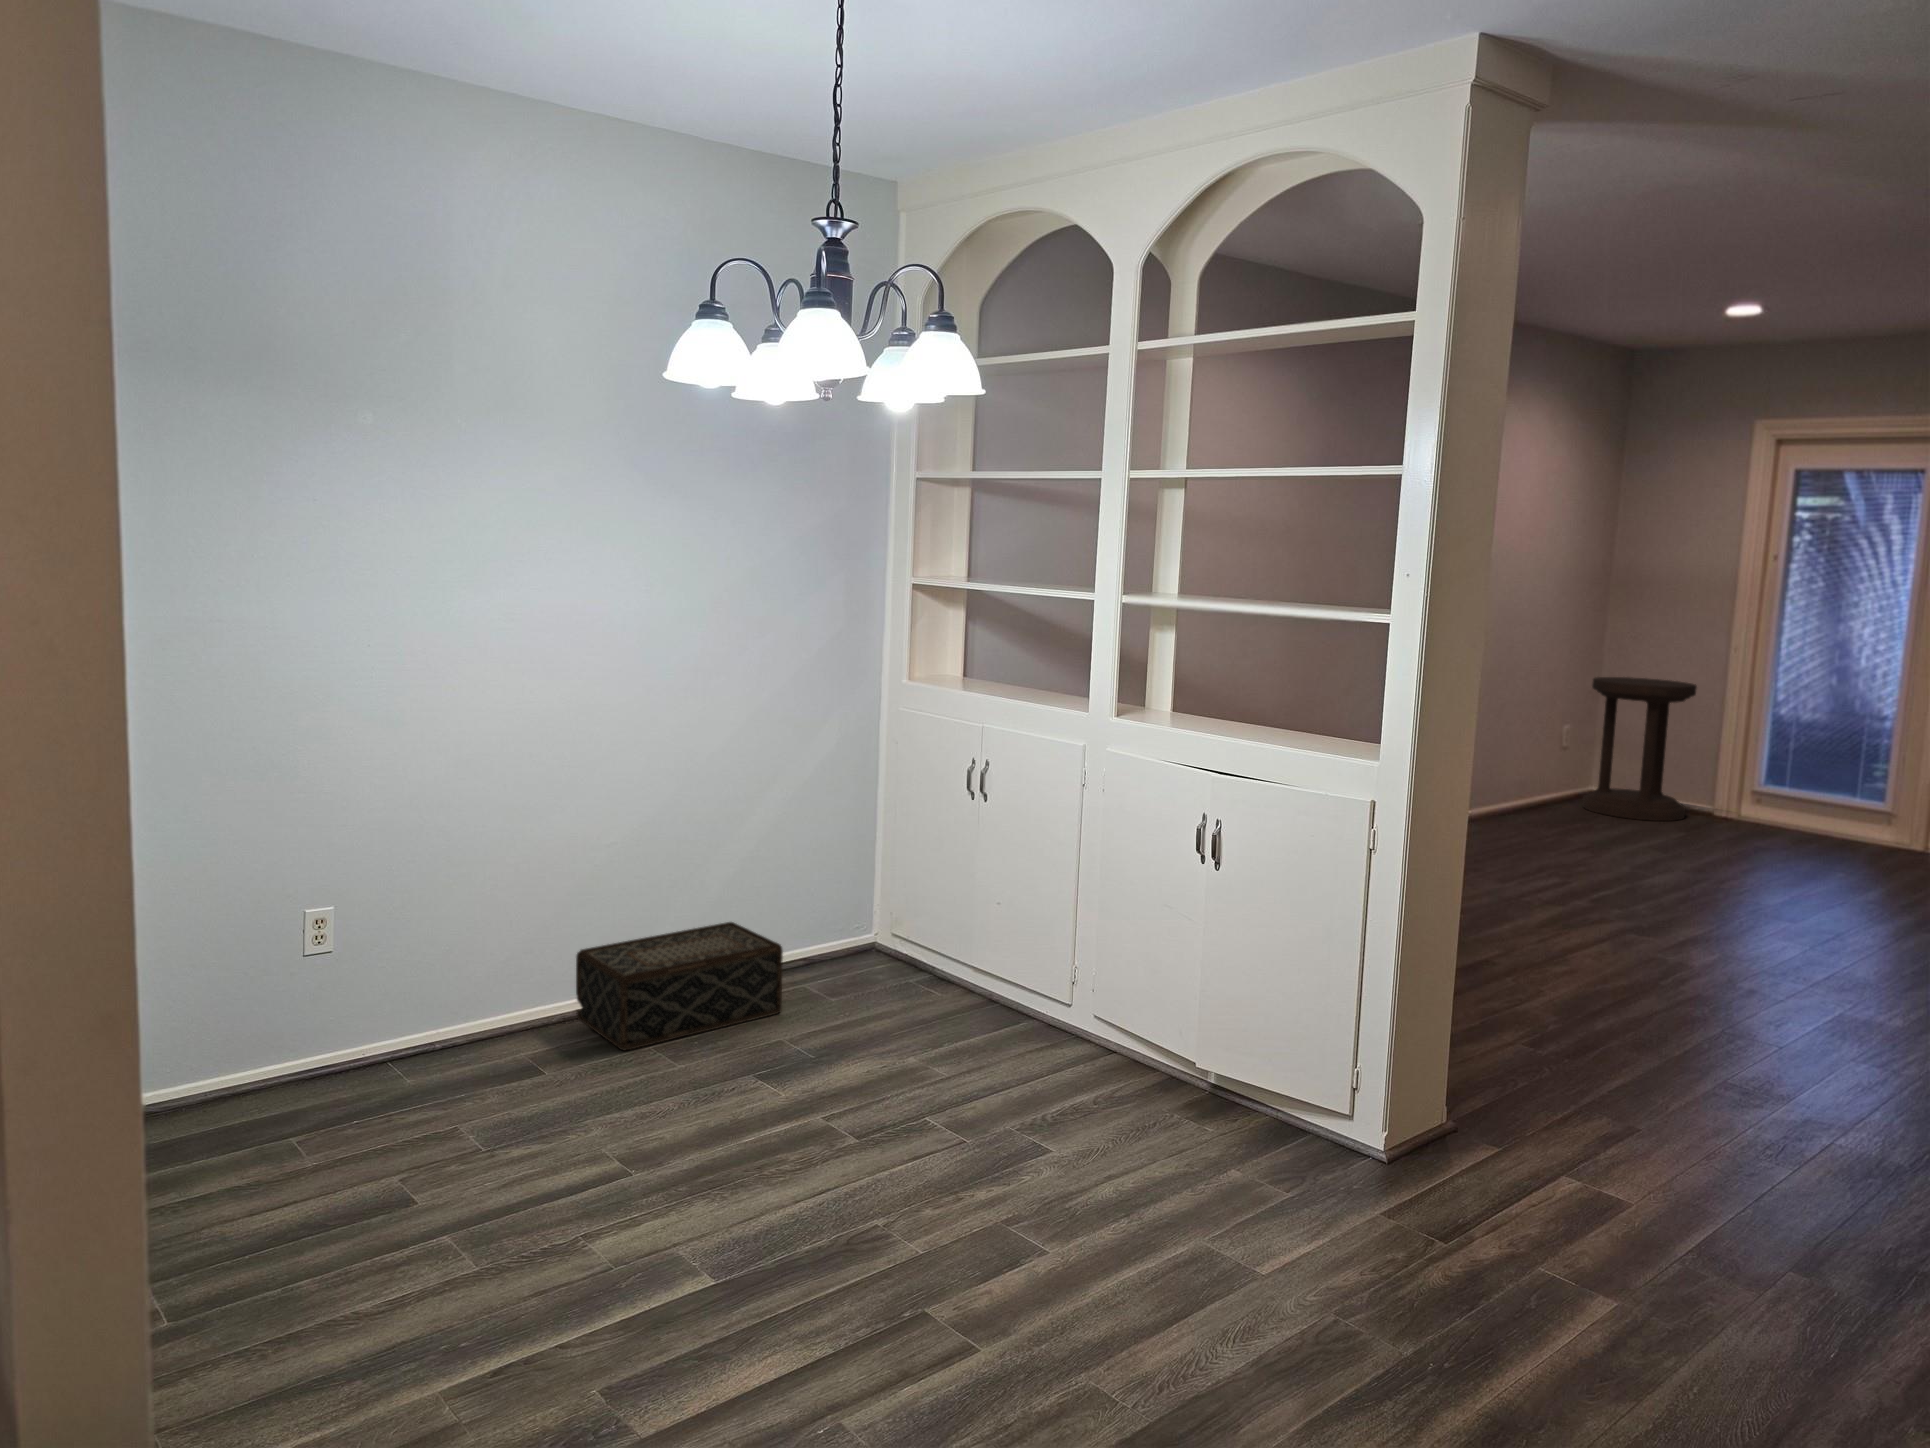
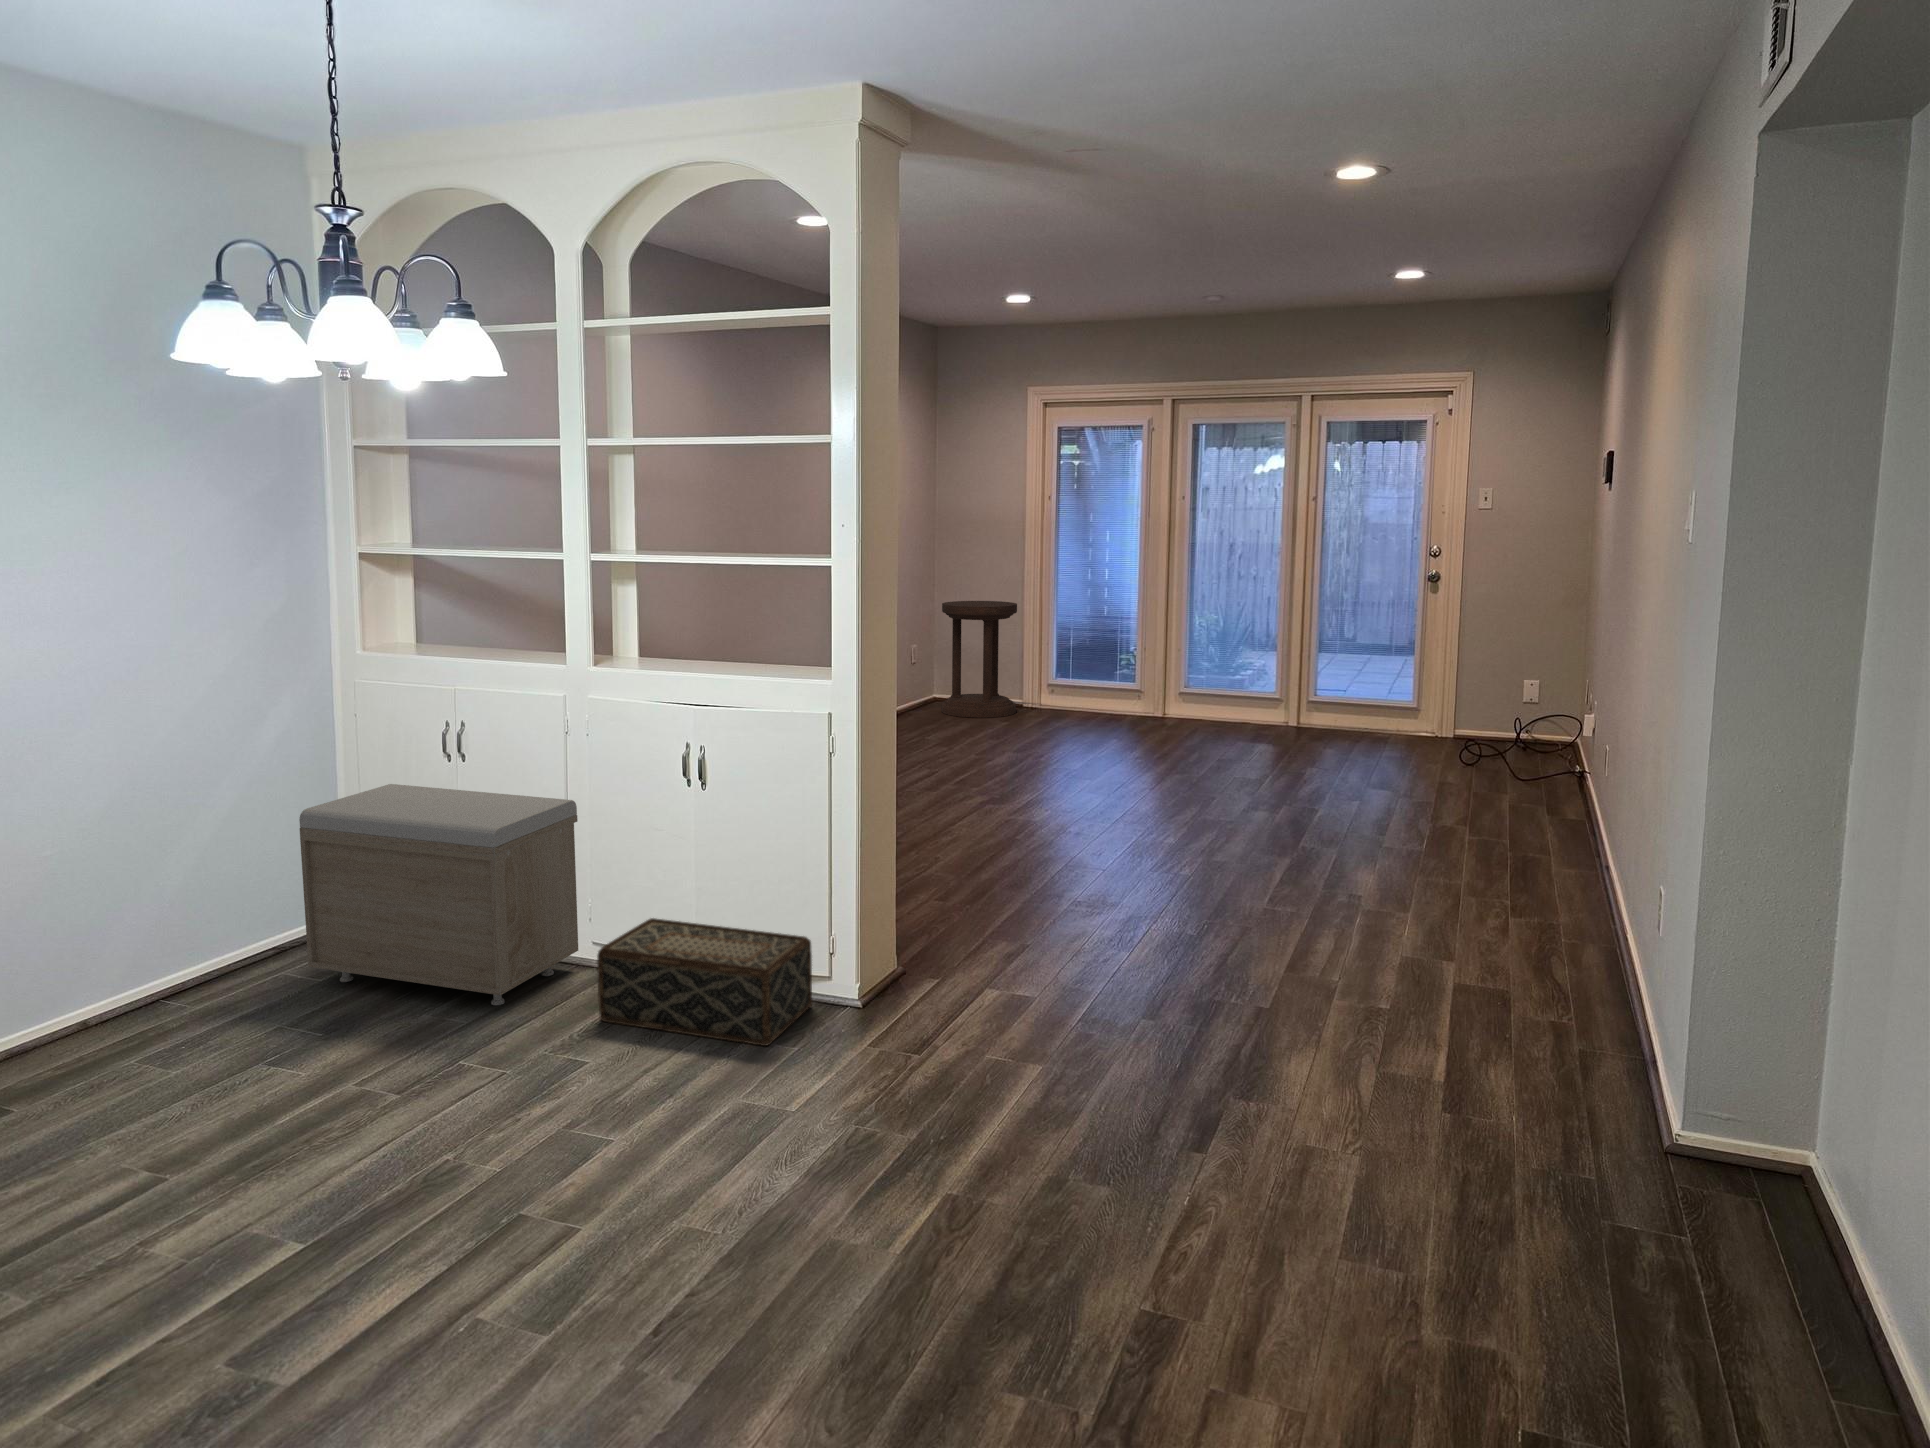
storage bench: none [820,816,1086,1064] -> present [299,784,578,1005]
woven basket: present [576,922,783,1050] -> present [597,918,812,1046]

